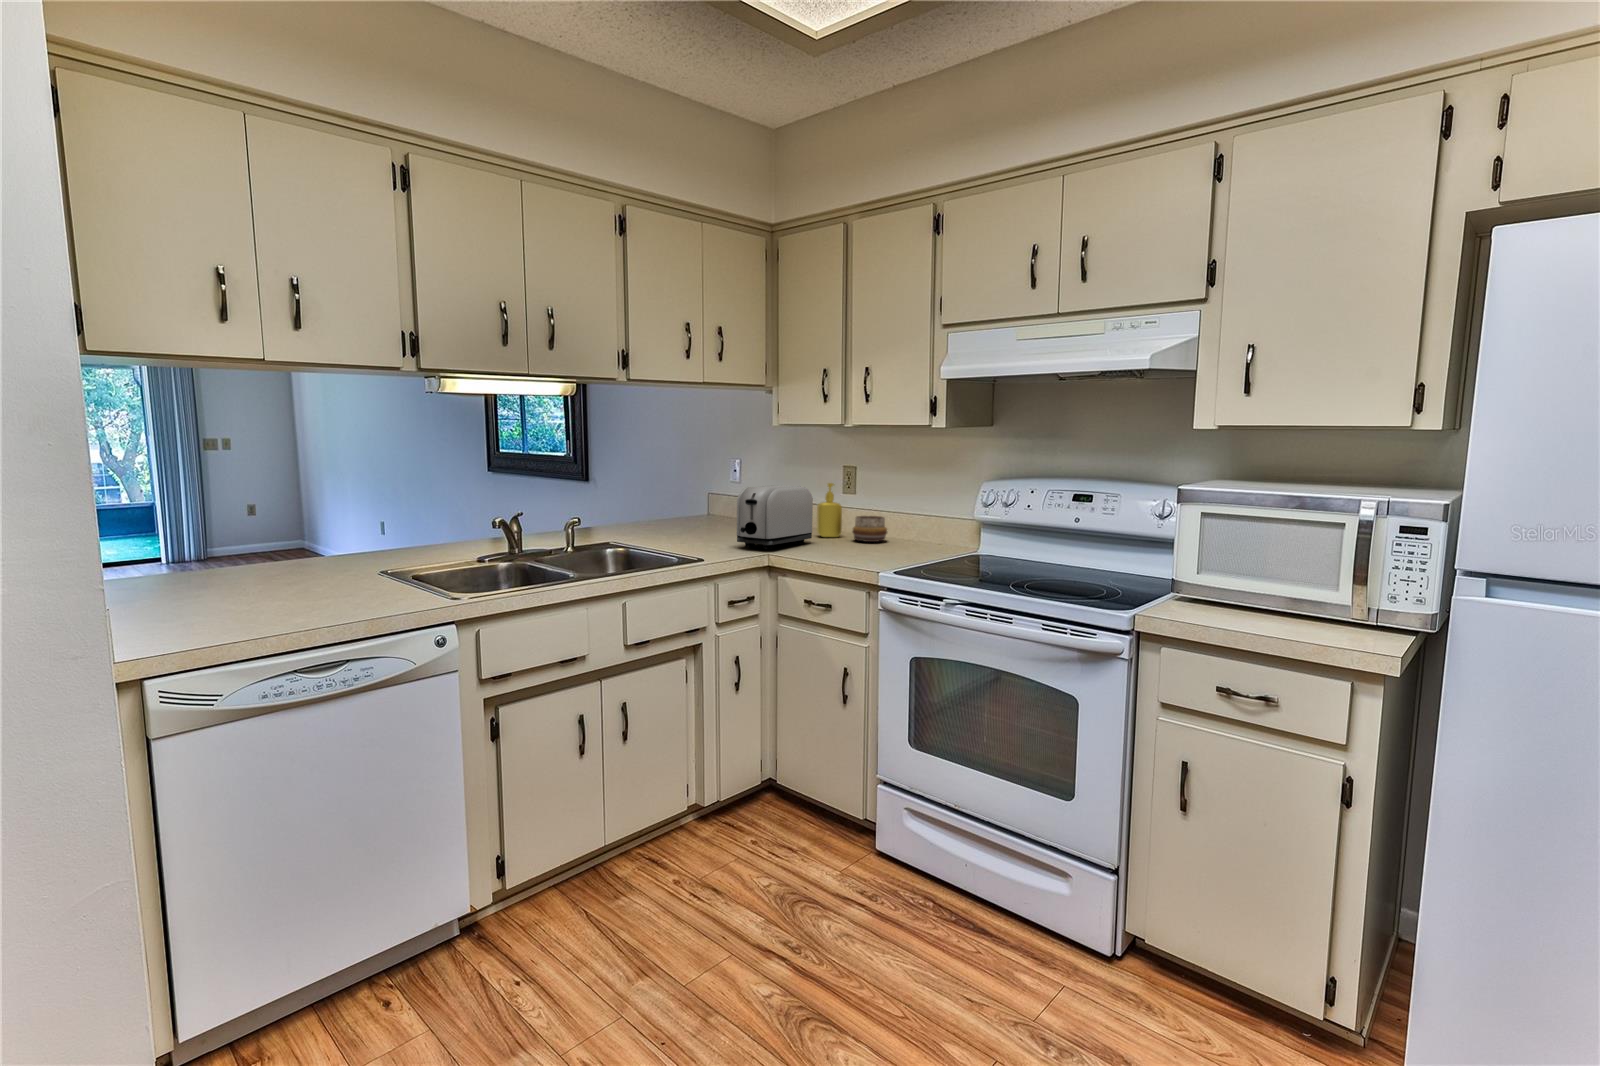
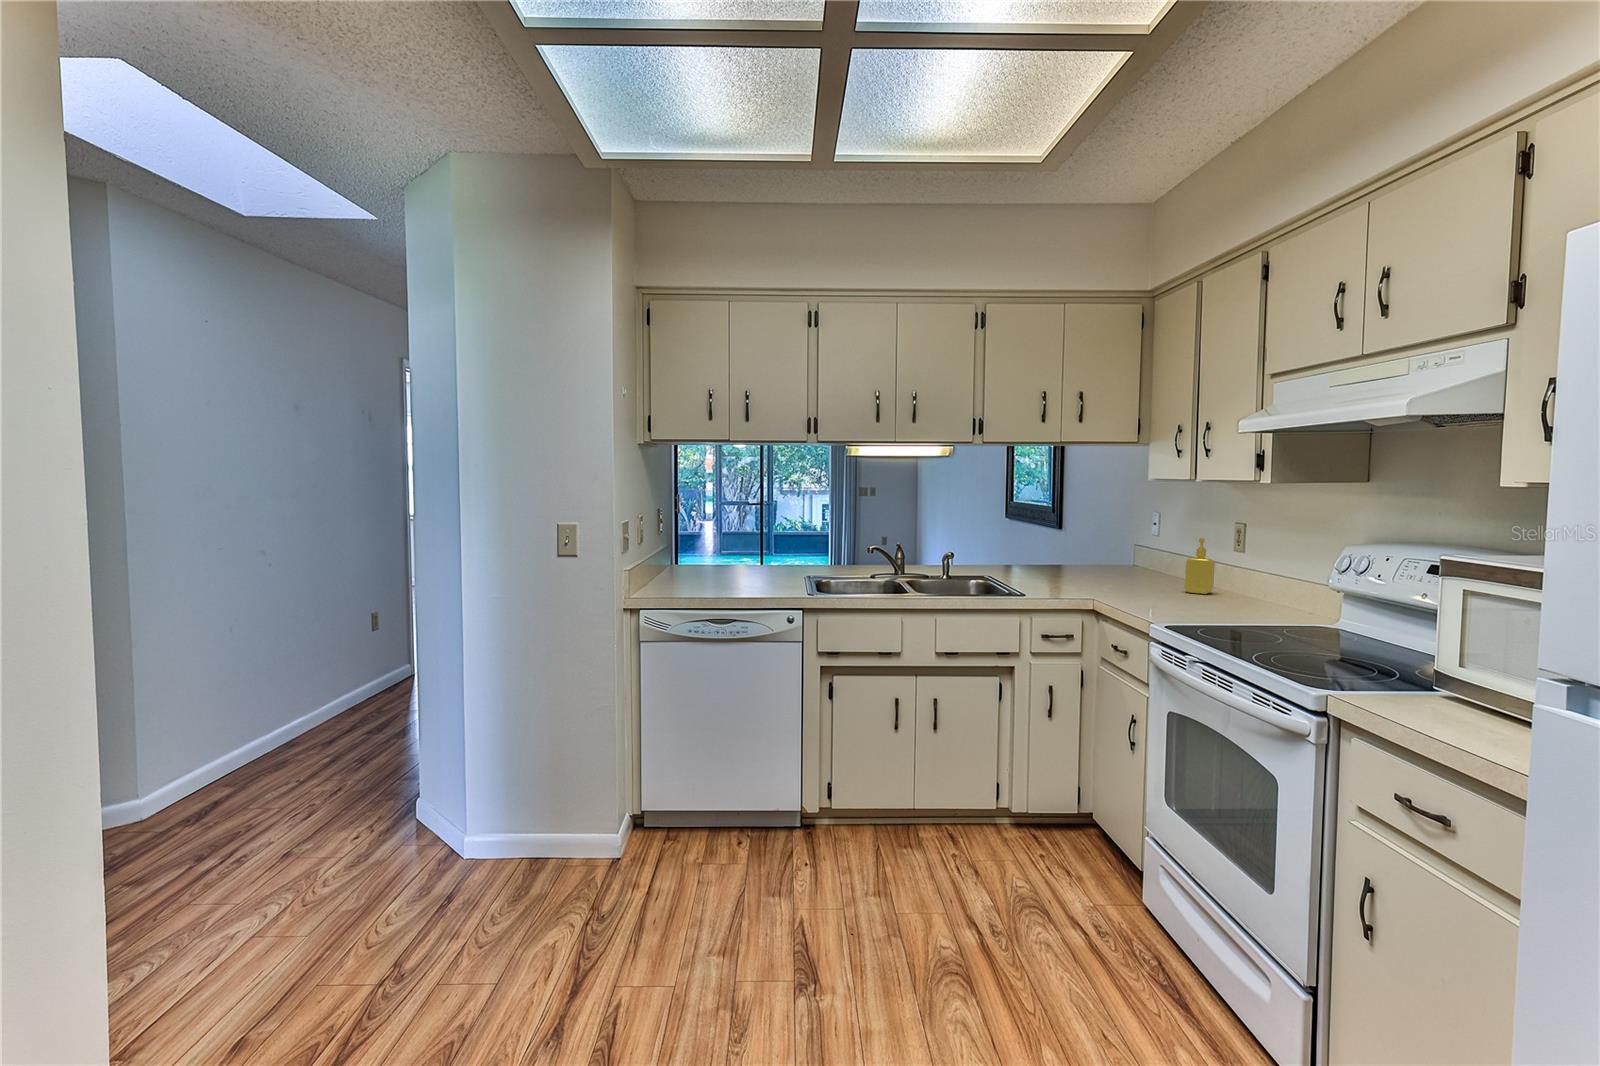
toaster: present [737,485,813,549] -> none [1078,536,1166,595]
decorative bowl: present [852,516,887,542] -> none [1212,574,1255,602]

